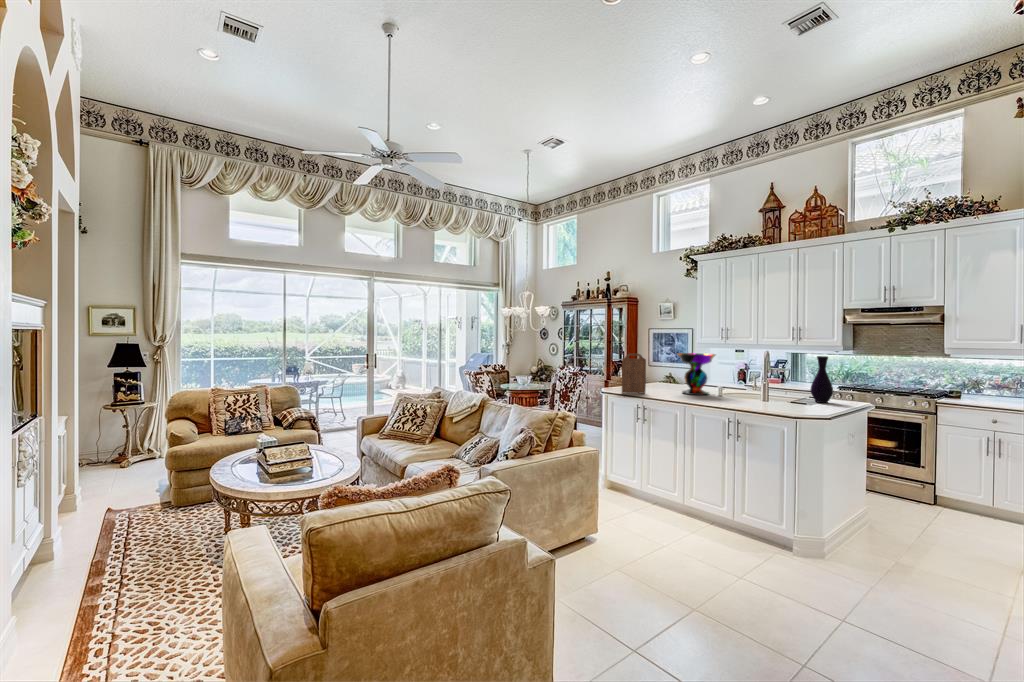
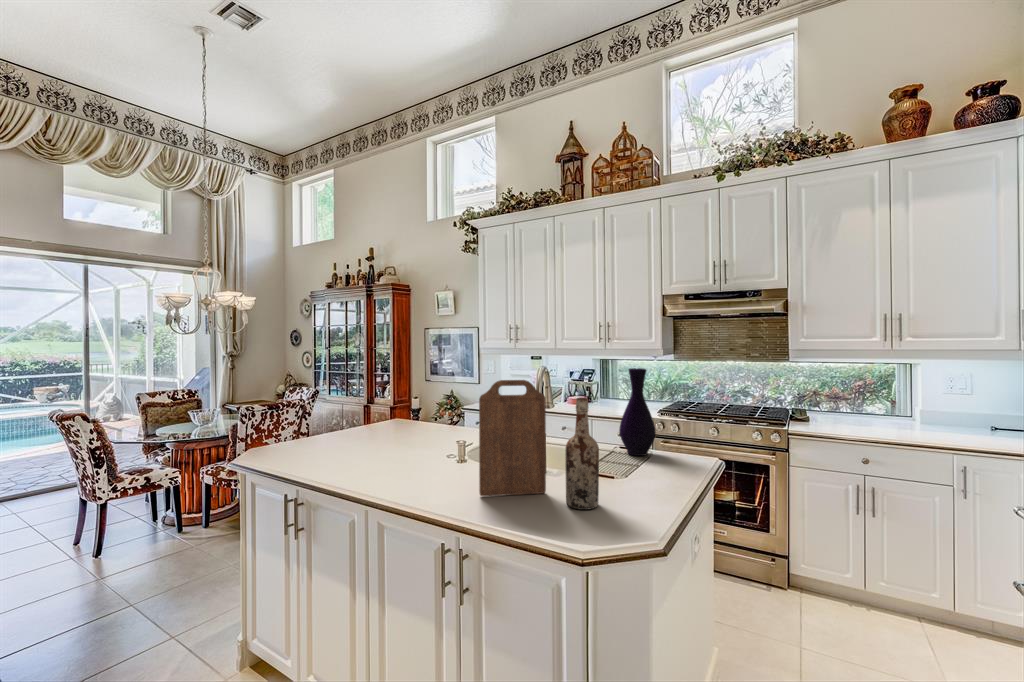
decorative bowl: present [677,353,716,395] -> none [398,366,470,448]
cutting board: present [622,354,646,394] -> present [479,380,546,496]
wine bottle: none [786,366,802,413] -> present [565,397,599,510]

